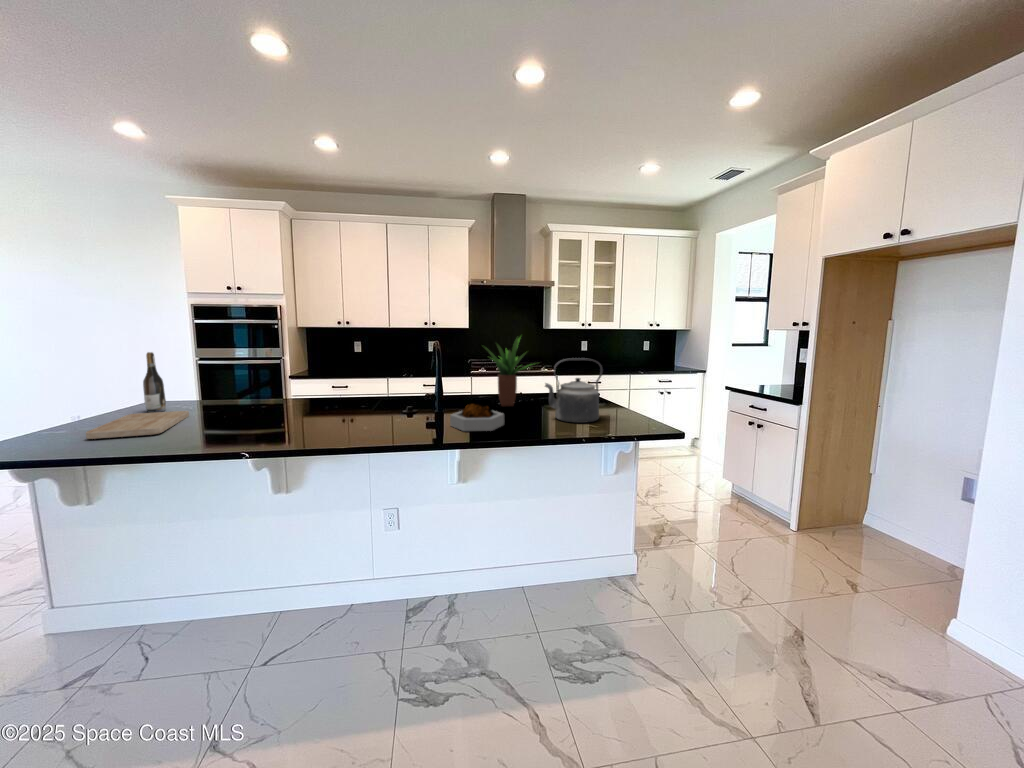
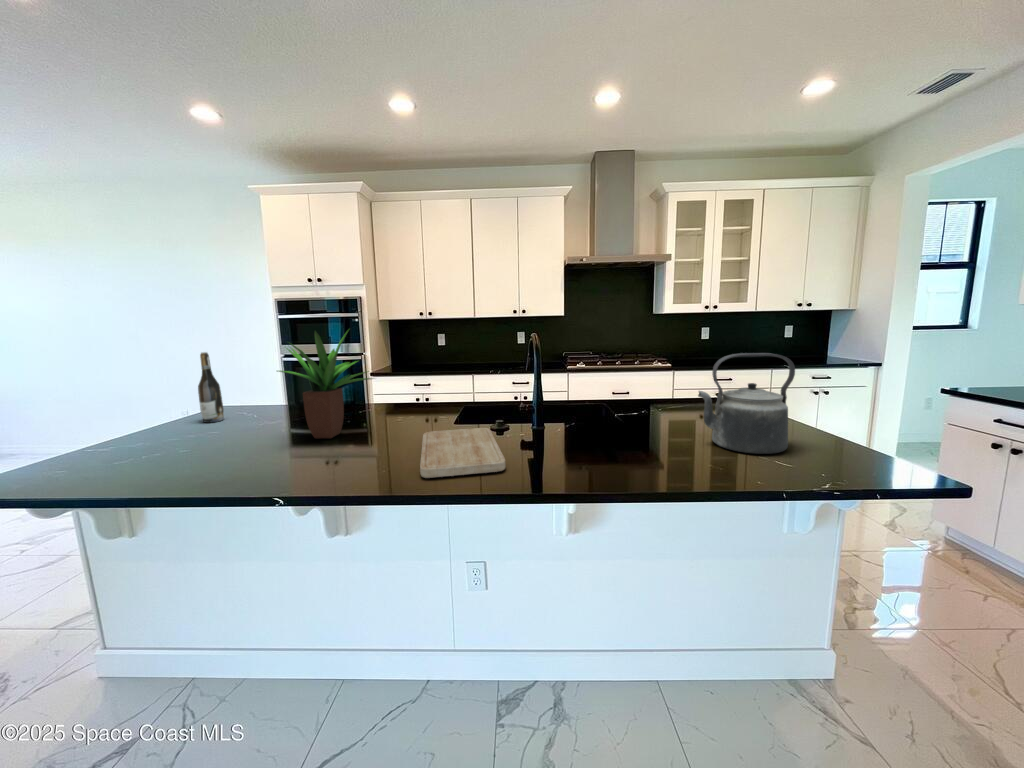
potted plant: present [484,337,535,406] -> present [277,331,373,438]
decorative bowl: present [450,403,504,431] -> none [558,417,639,467]
cutting board: present [86,411,189,439] -> present [420,428,505,478]

